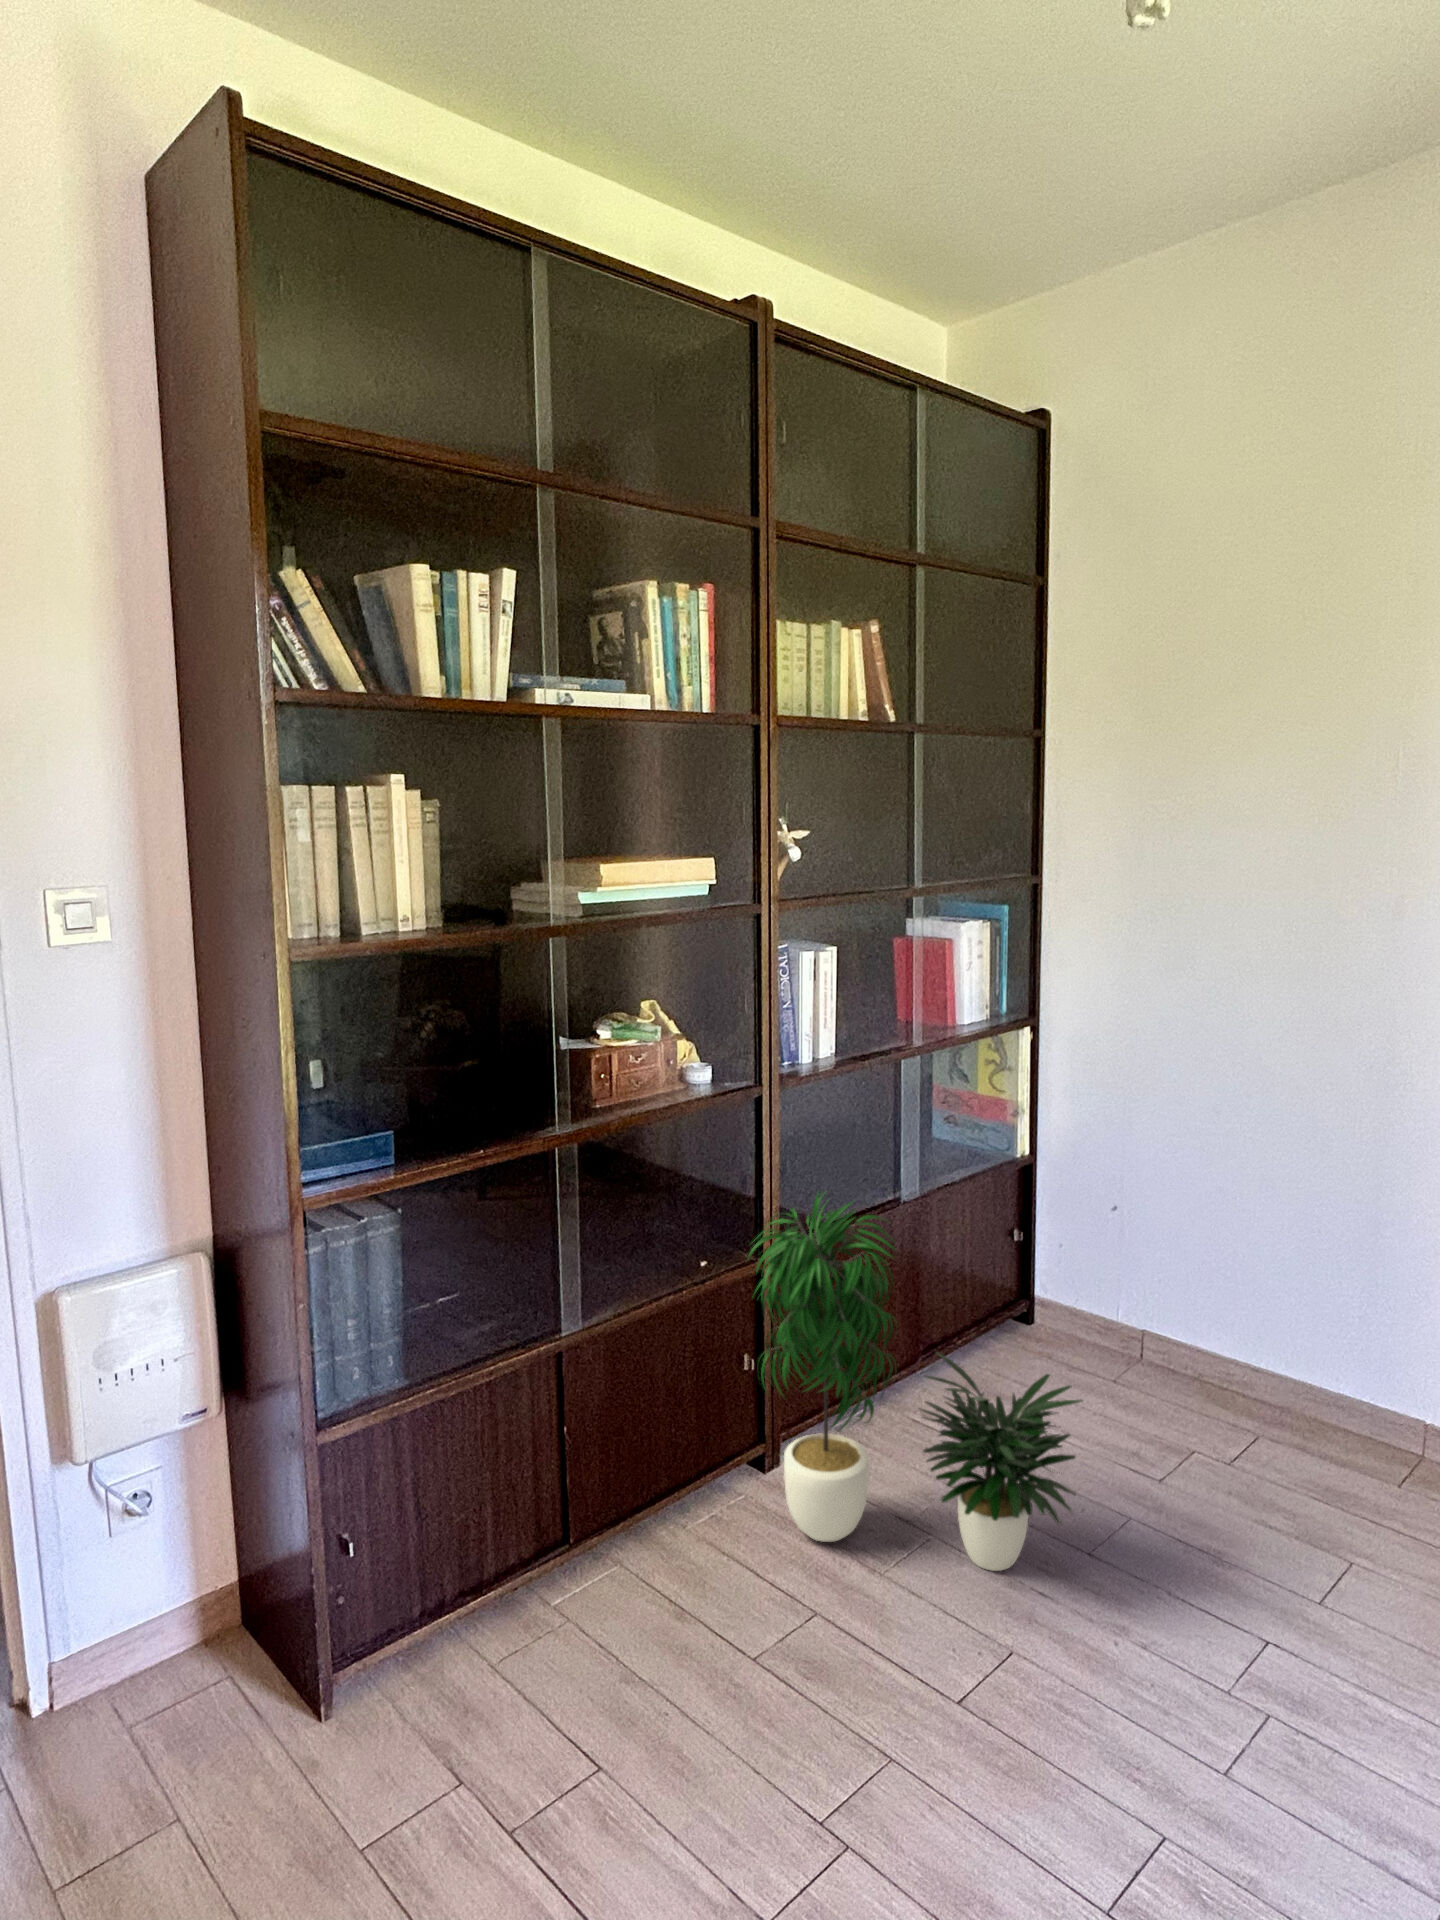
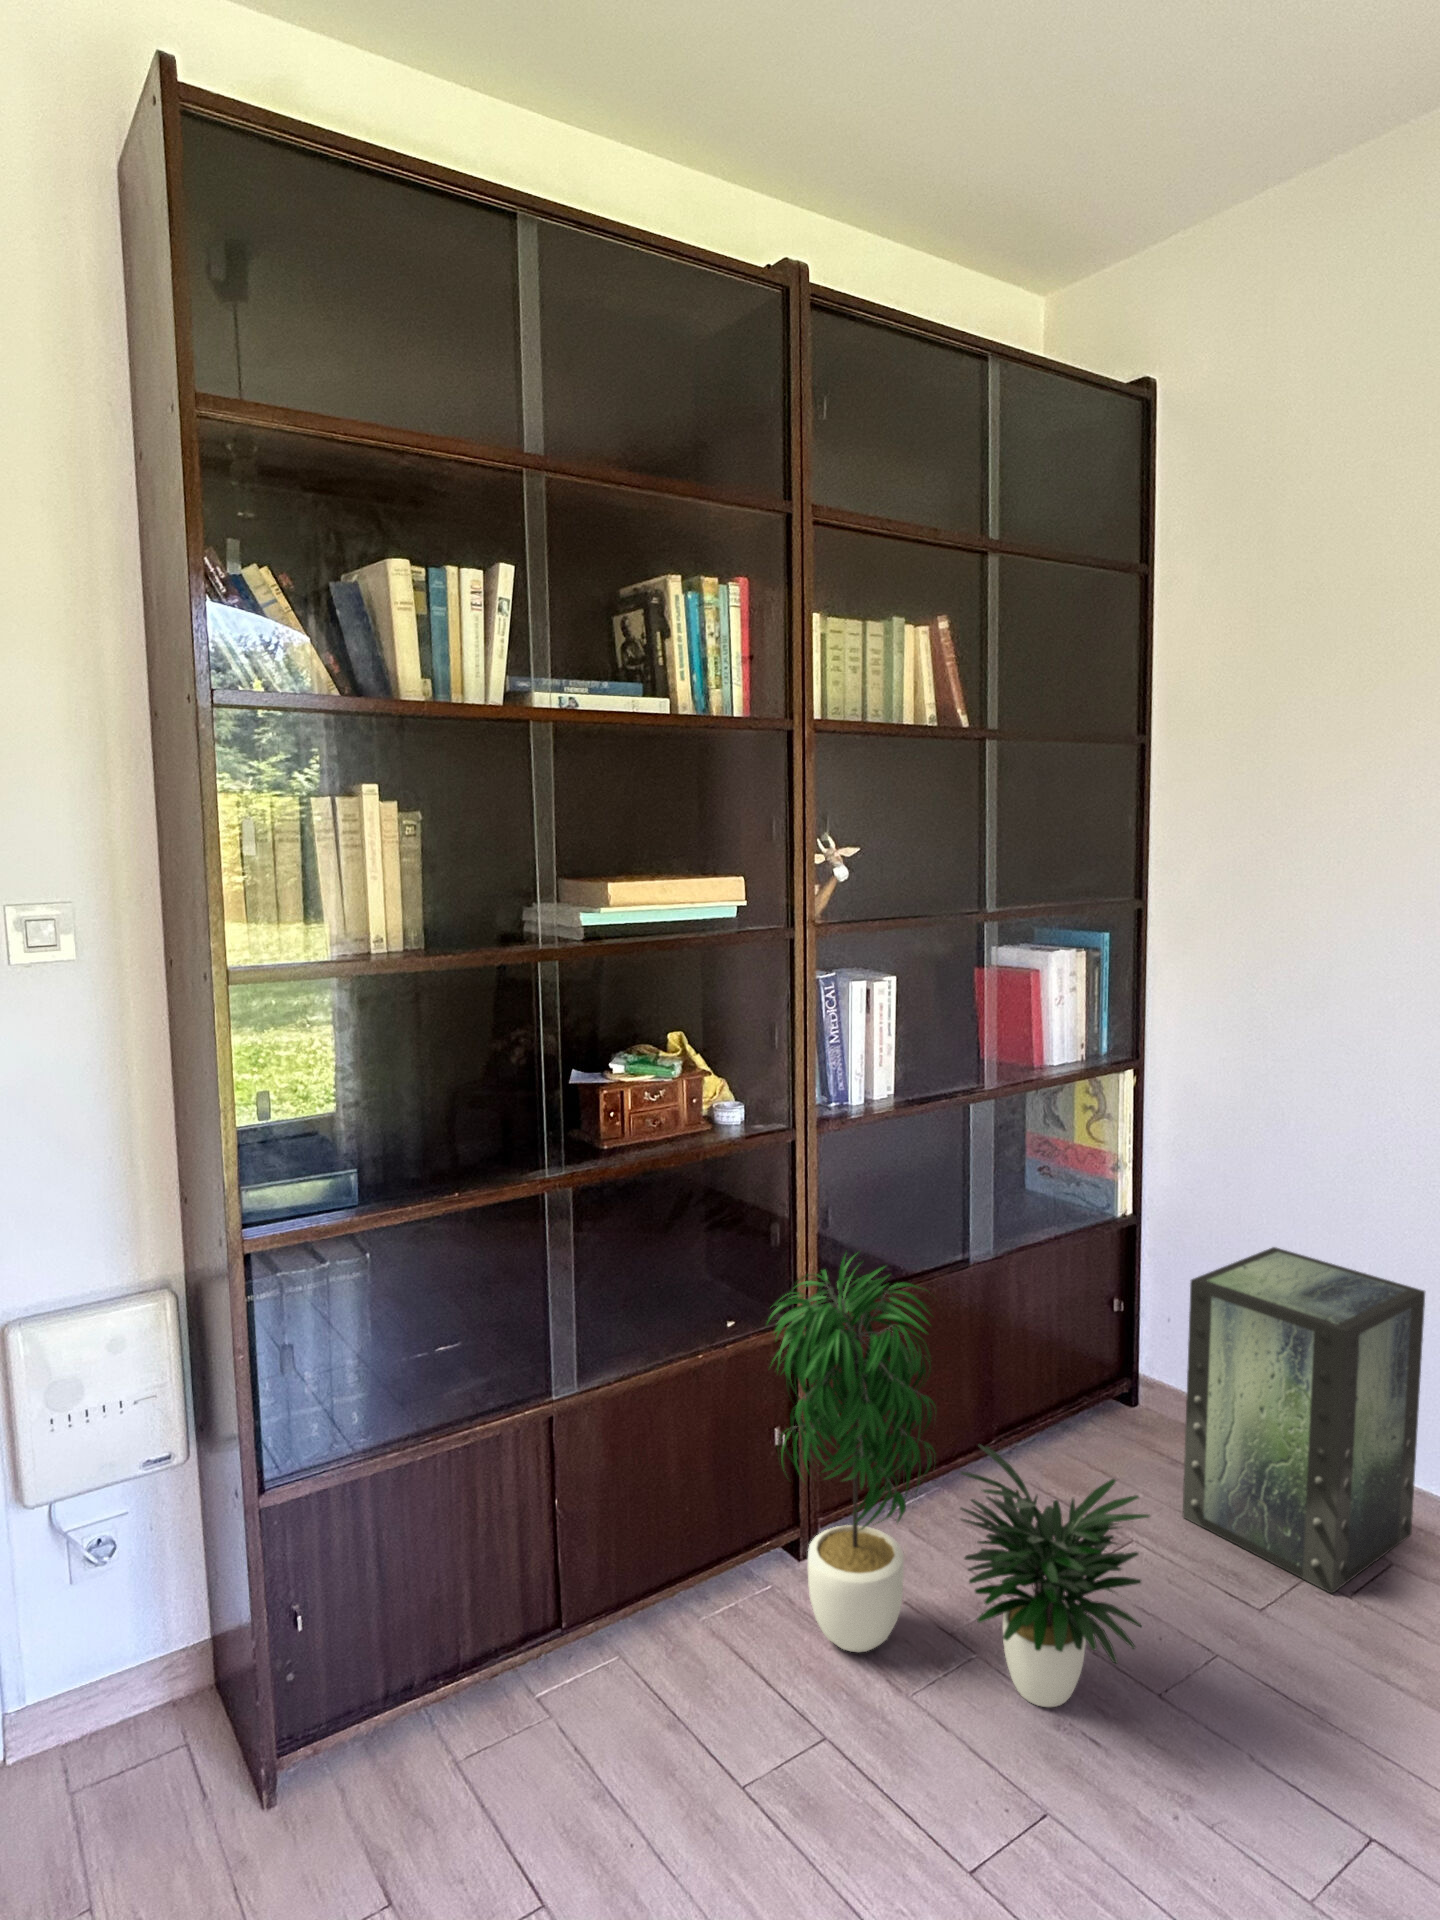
storage box: none [1086,1175,1283,1462] -> present [1183,1247,1425,1593]

